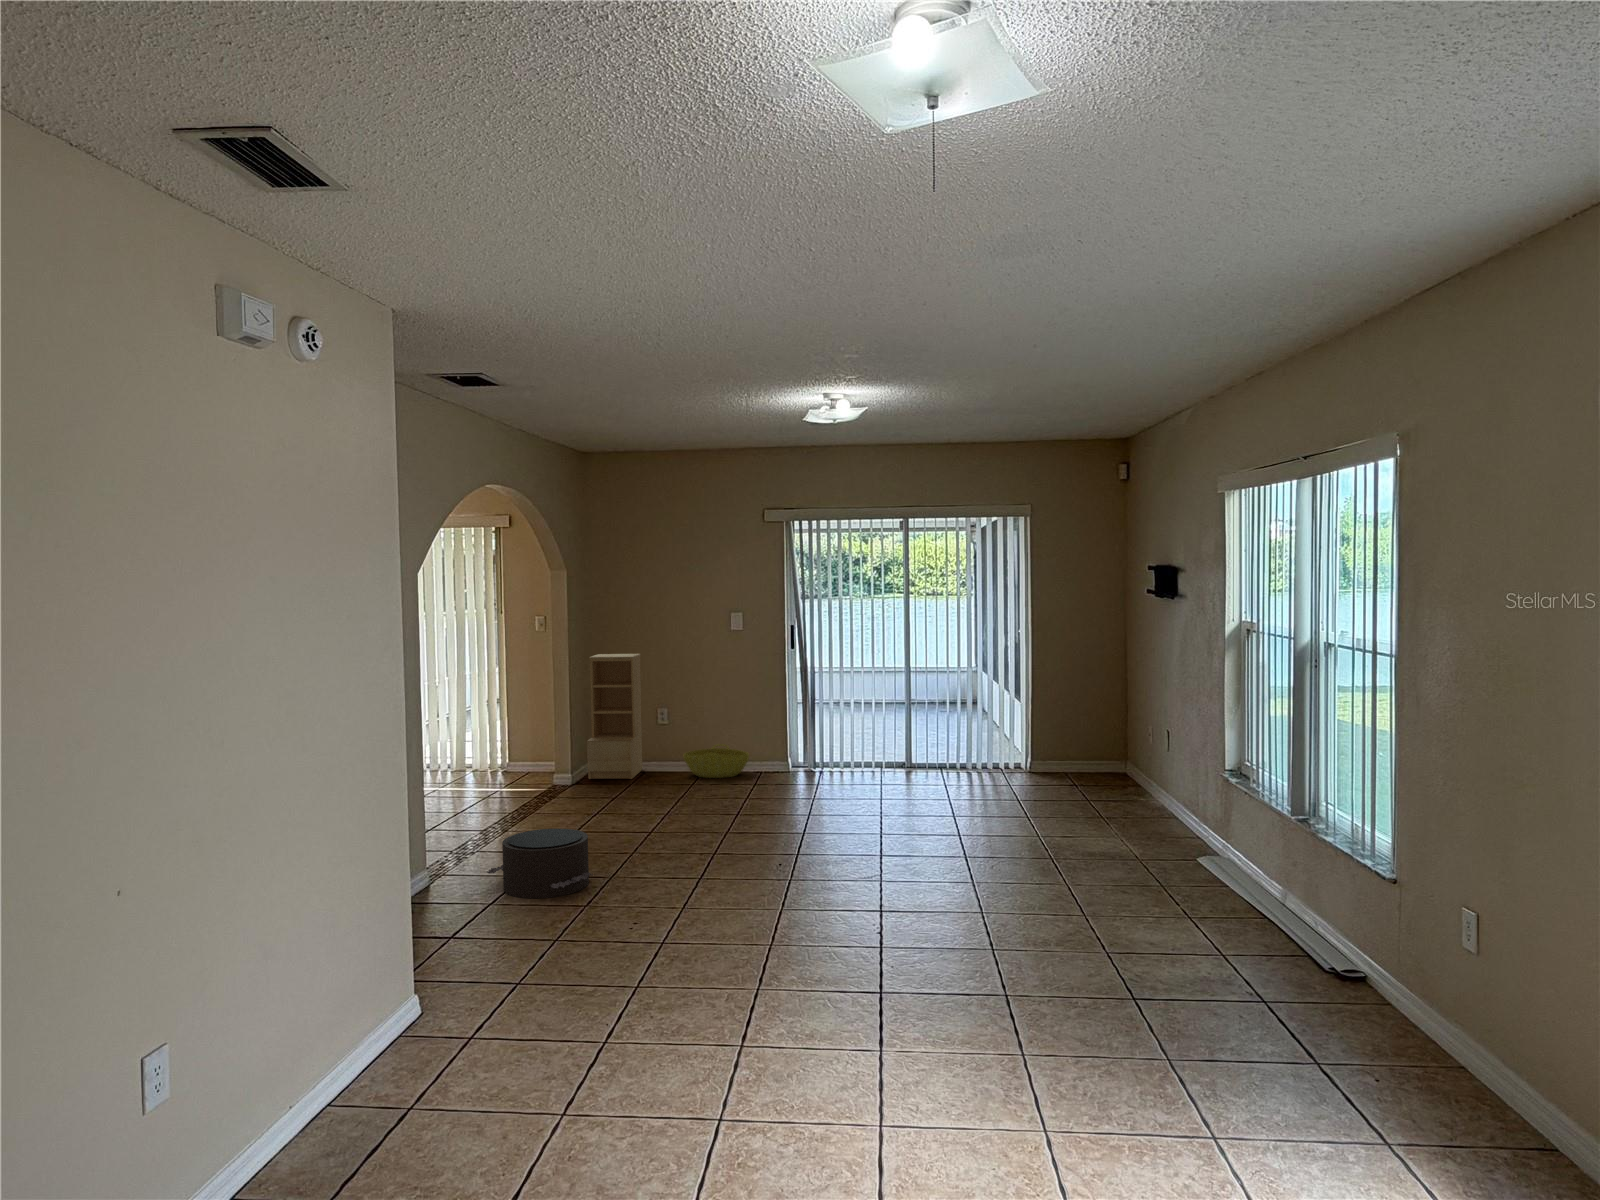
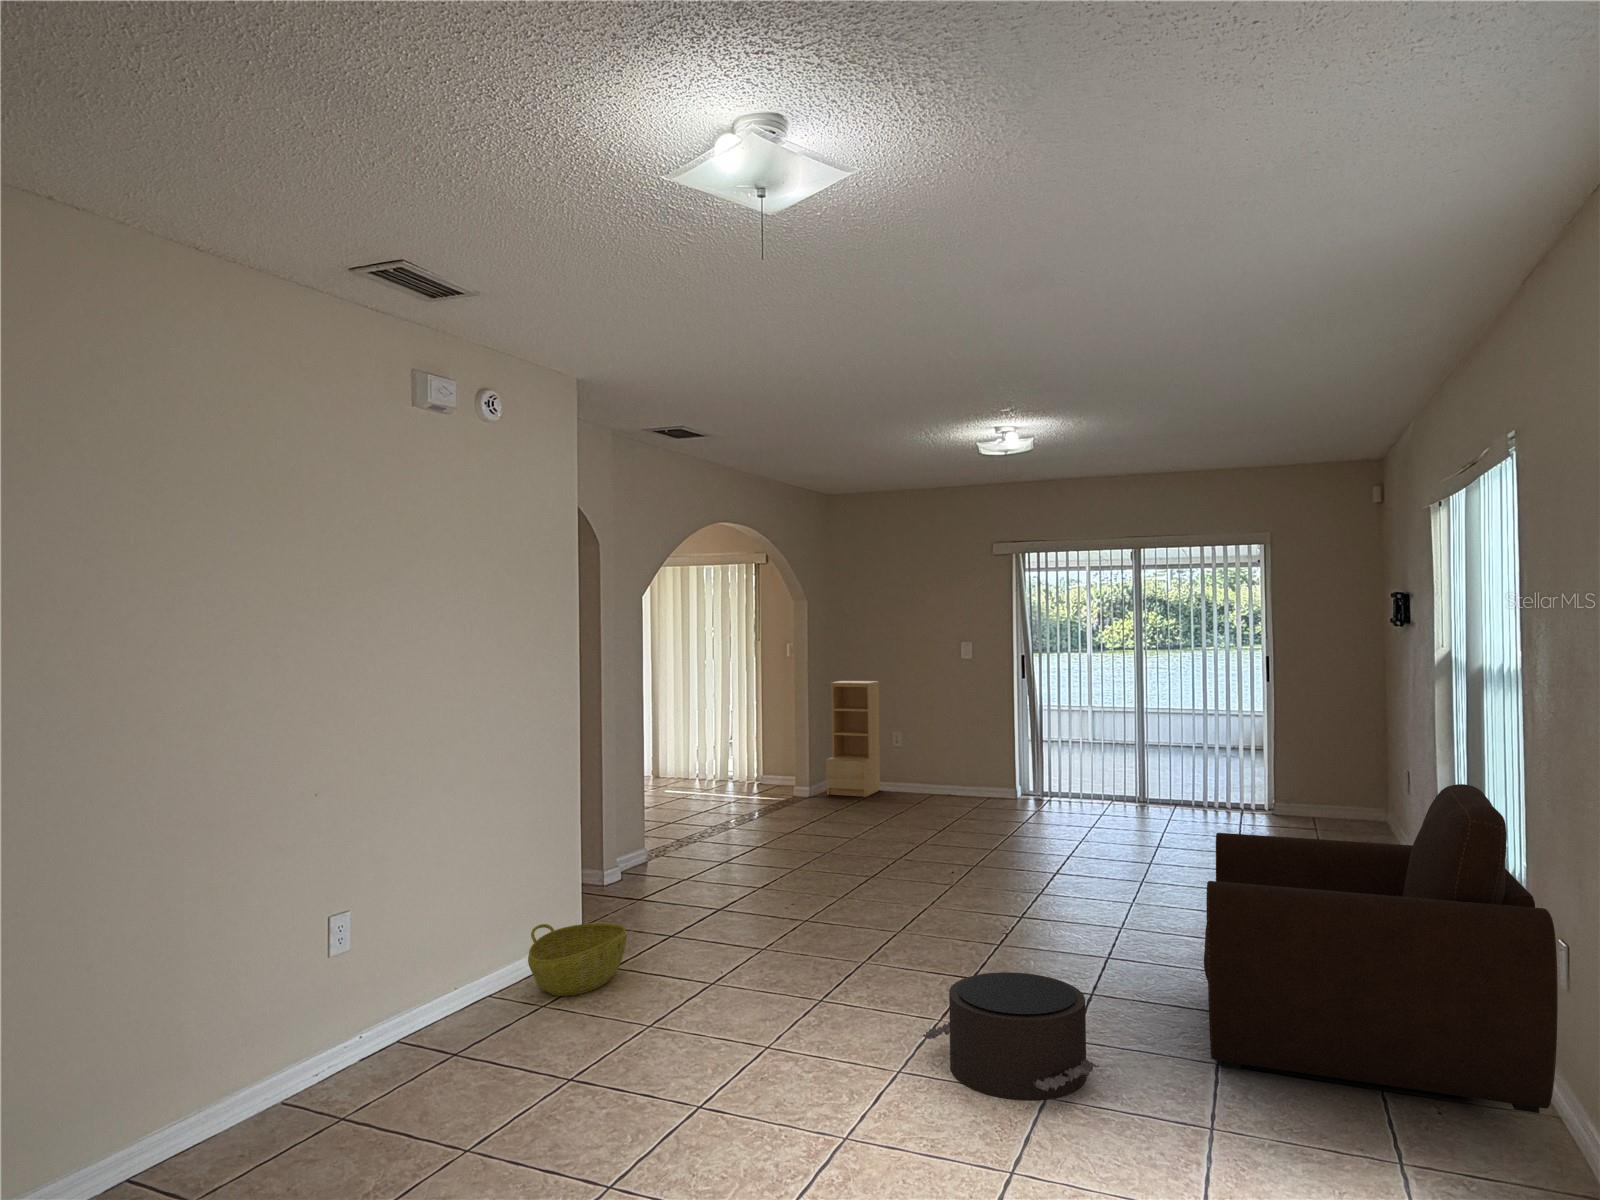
basket: present [683,744,749,778] -> present [528,923,627,996]
armchair: none [1114,763,1495,1070] -> present [1204,784,1558,1113]
pouf: present [487,829,591,898] -> present [923,972,1099,1100]

